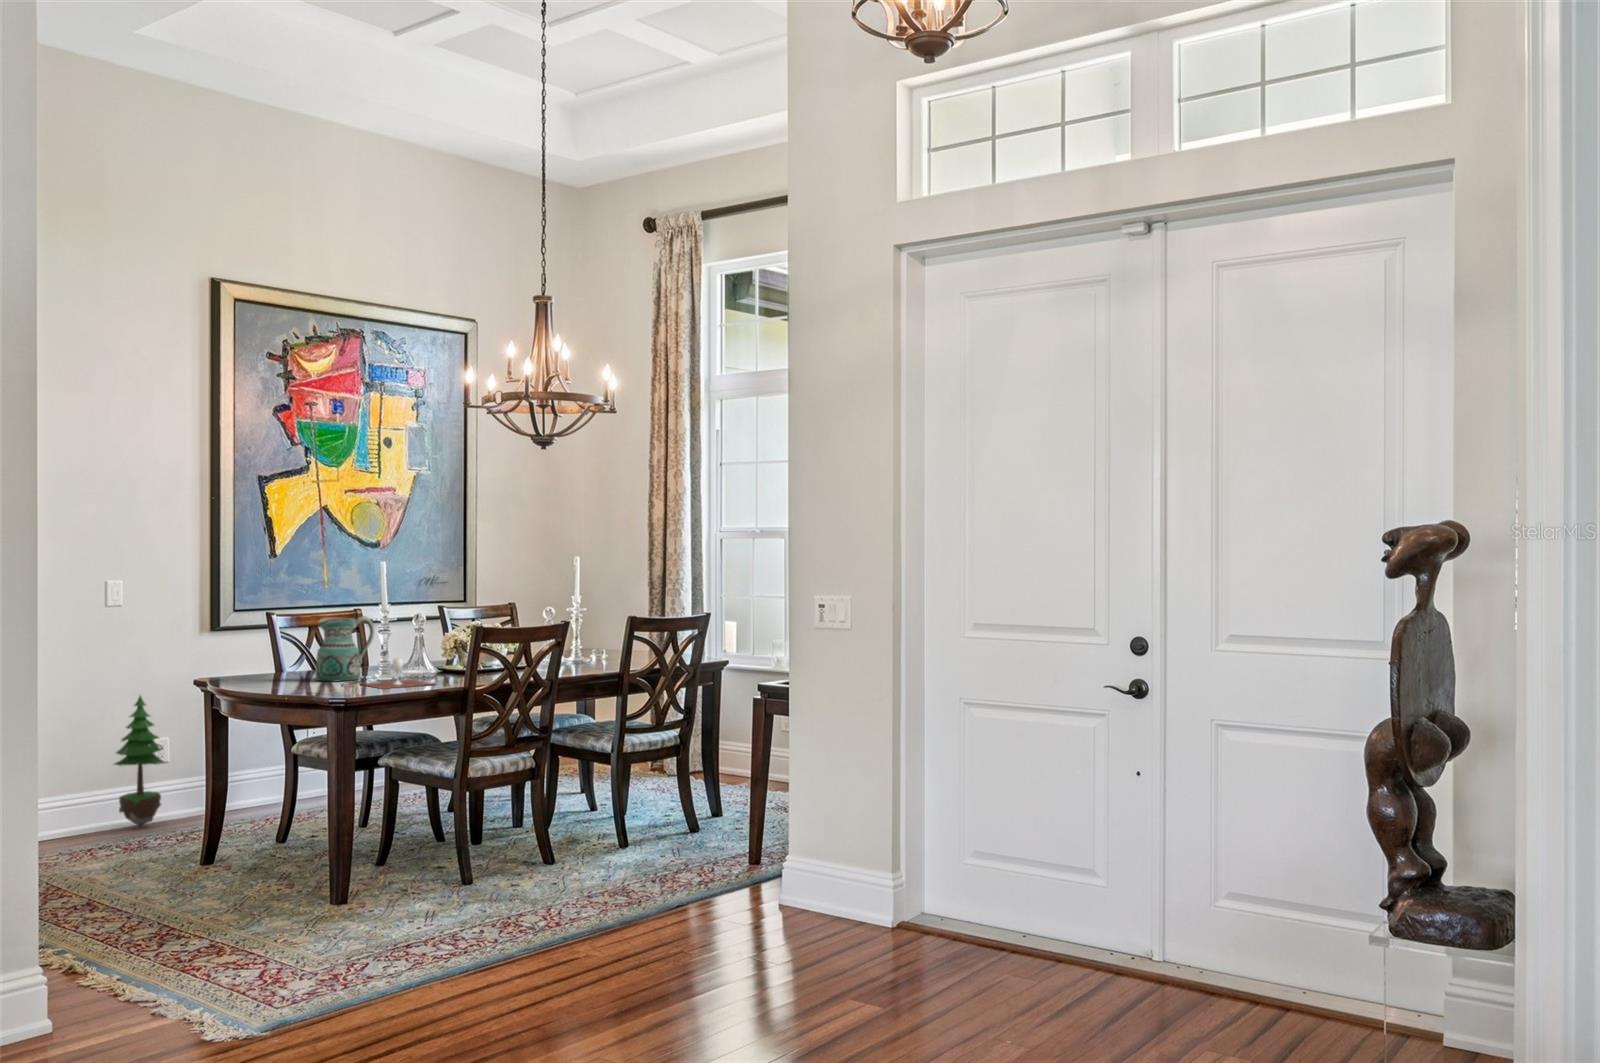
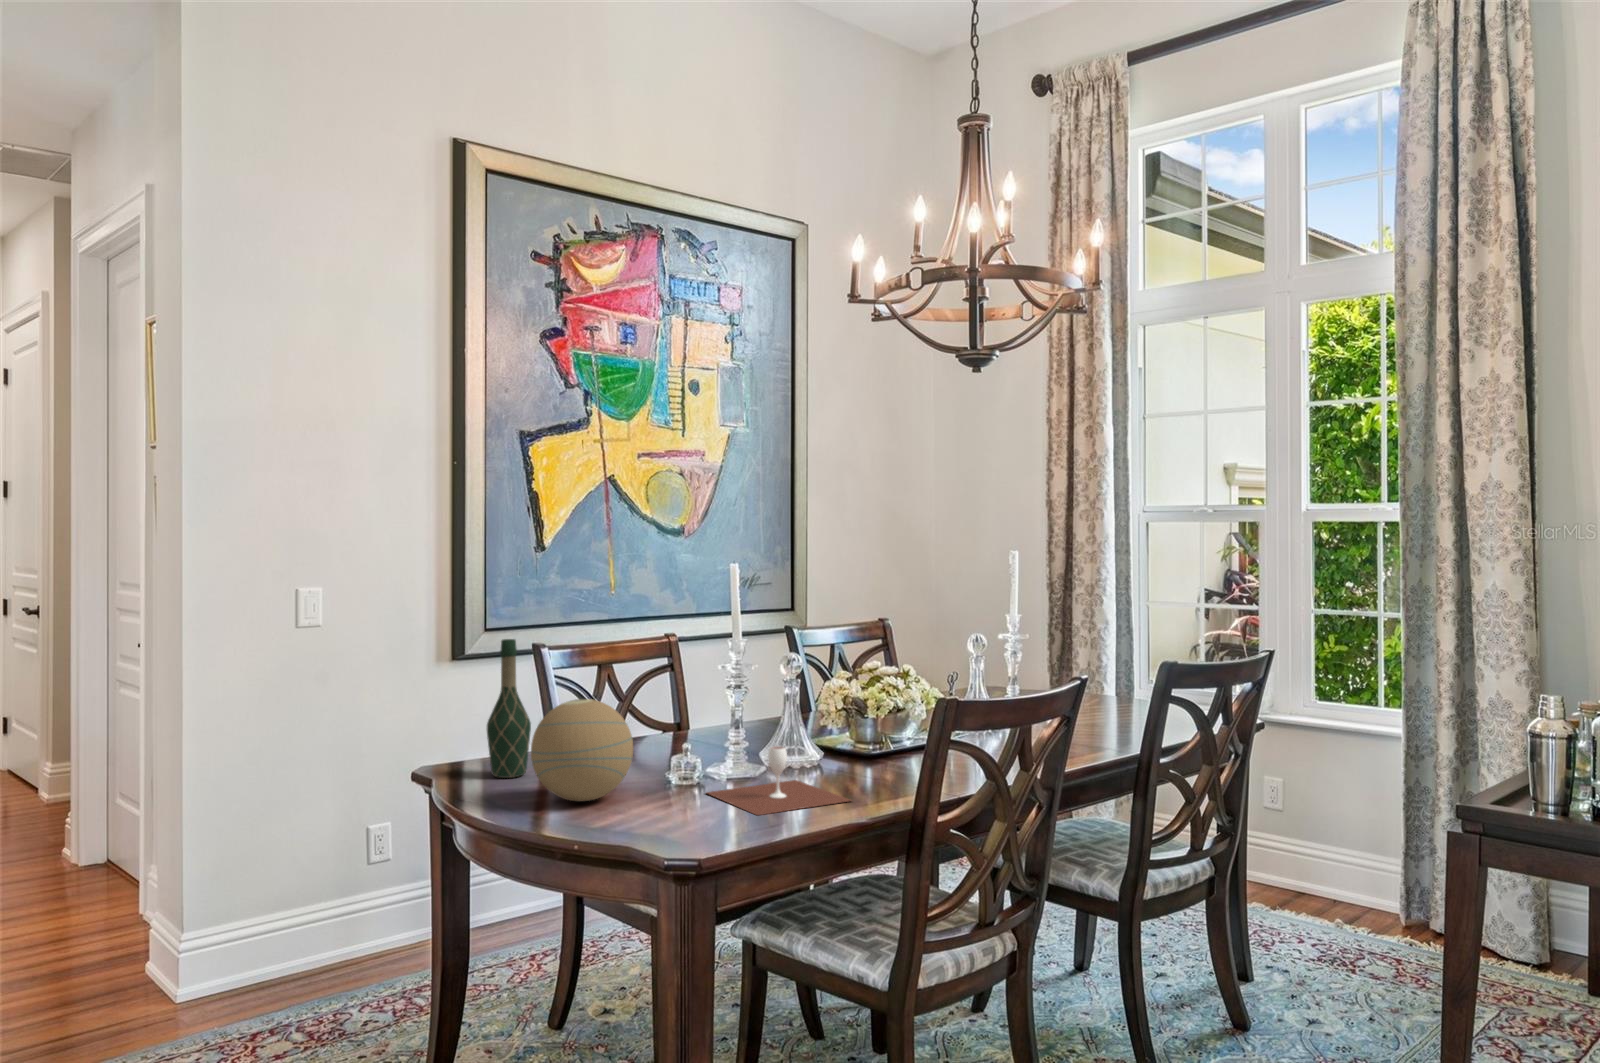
wine bottle: none [236,606,262,683] -> present [487,639,531,778]
ceramic pitcher: present [316,616,375,682] -> none [622,658,720,780]
decorative orb: none [261,634,318,687] -> present [531,699,633,802]
potted tree: present [115,696,164,827] -> none [308,759,386,963]

